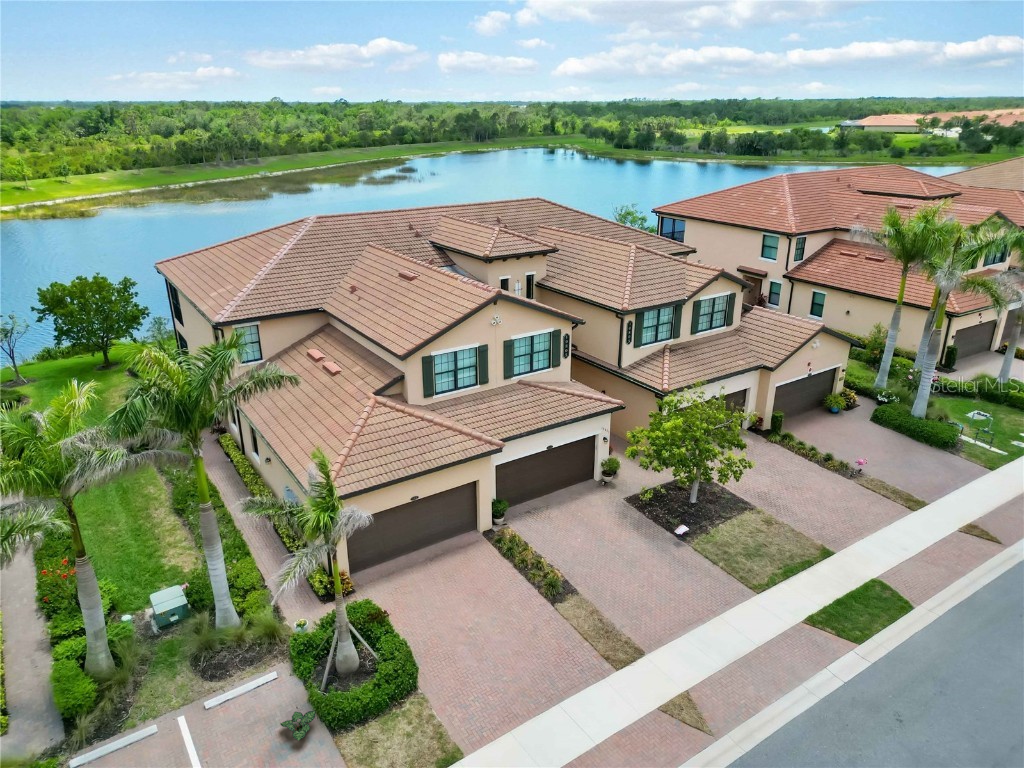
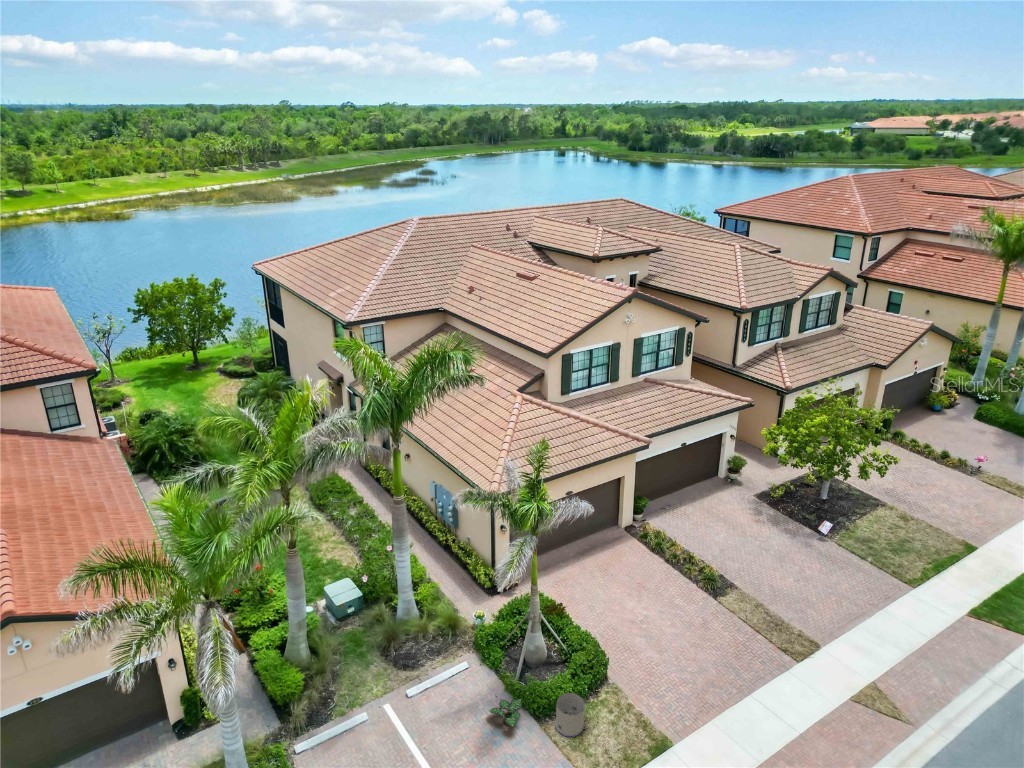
trash can: none [347,705,378,750] -> present [555,693,585,737]

